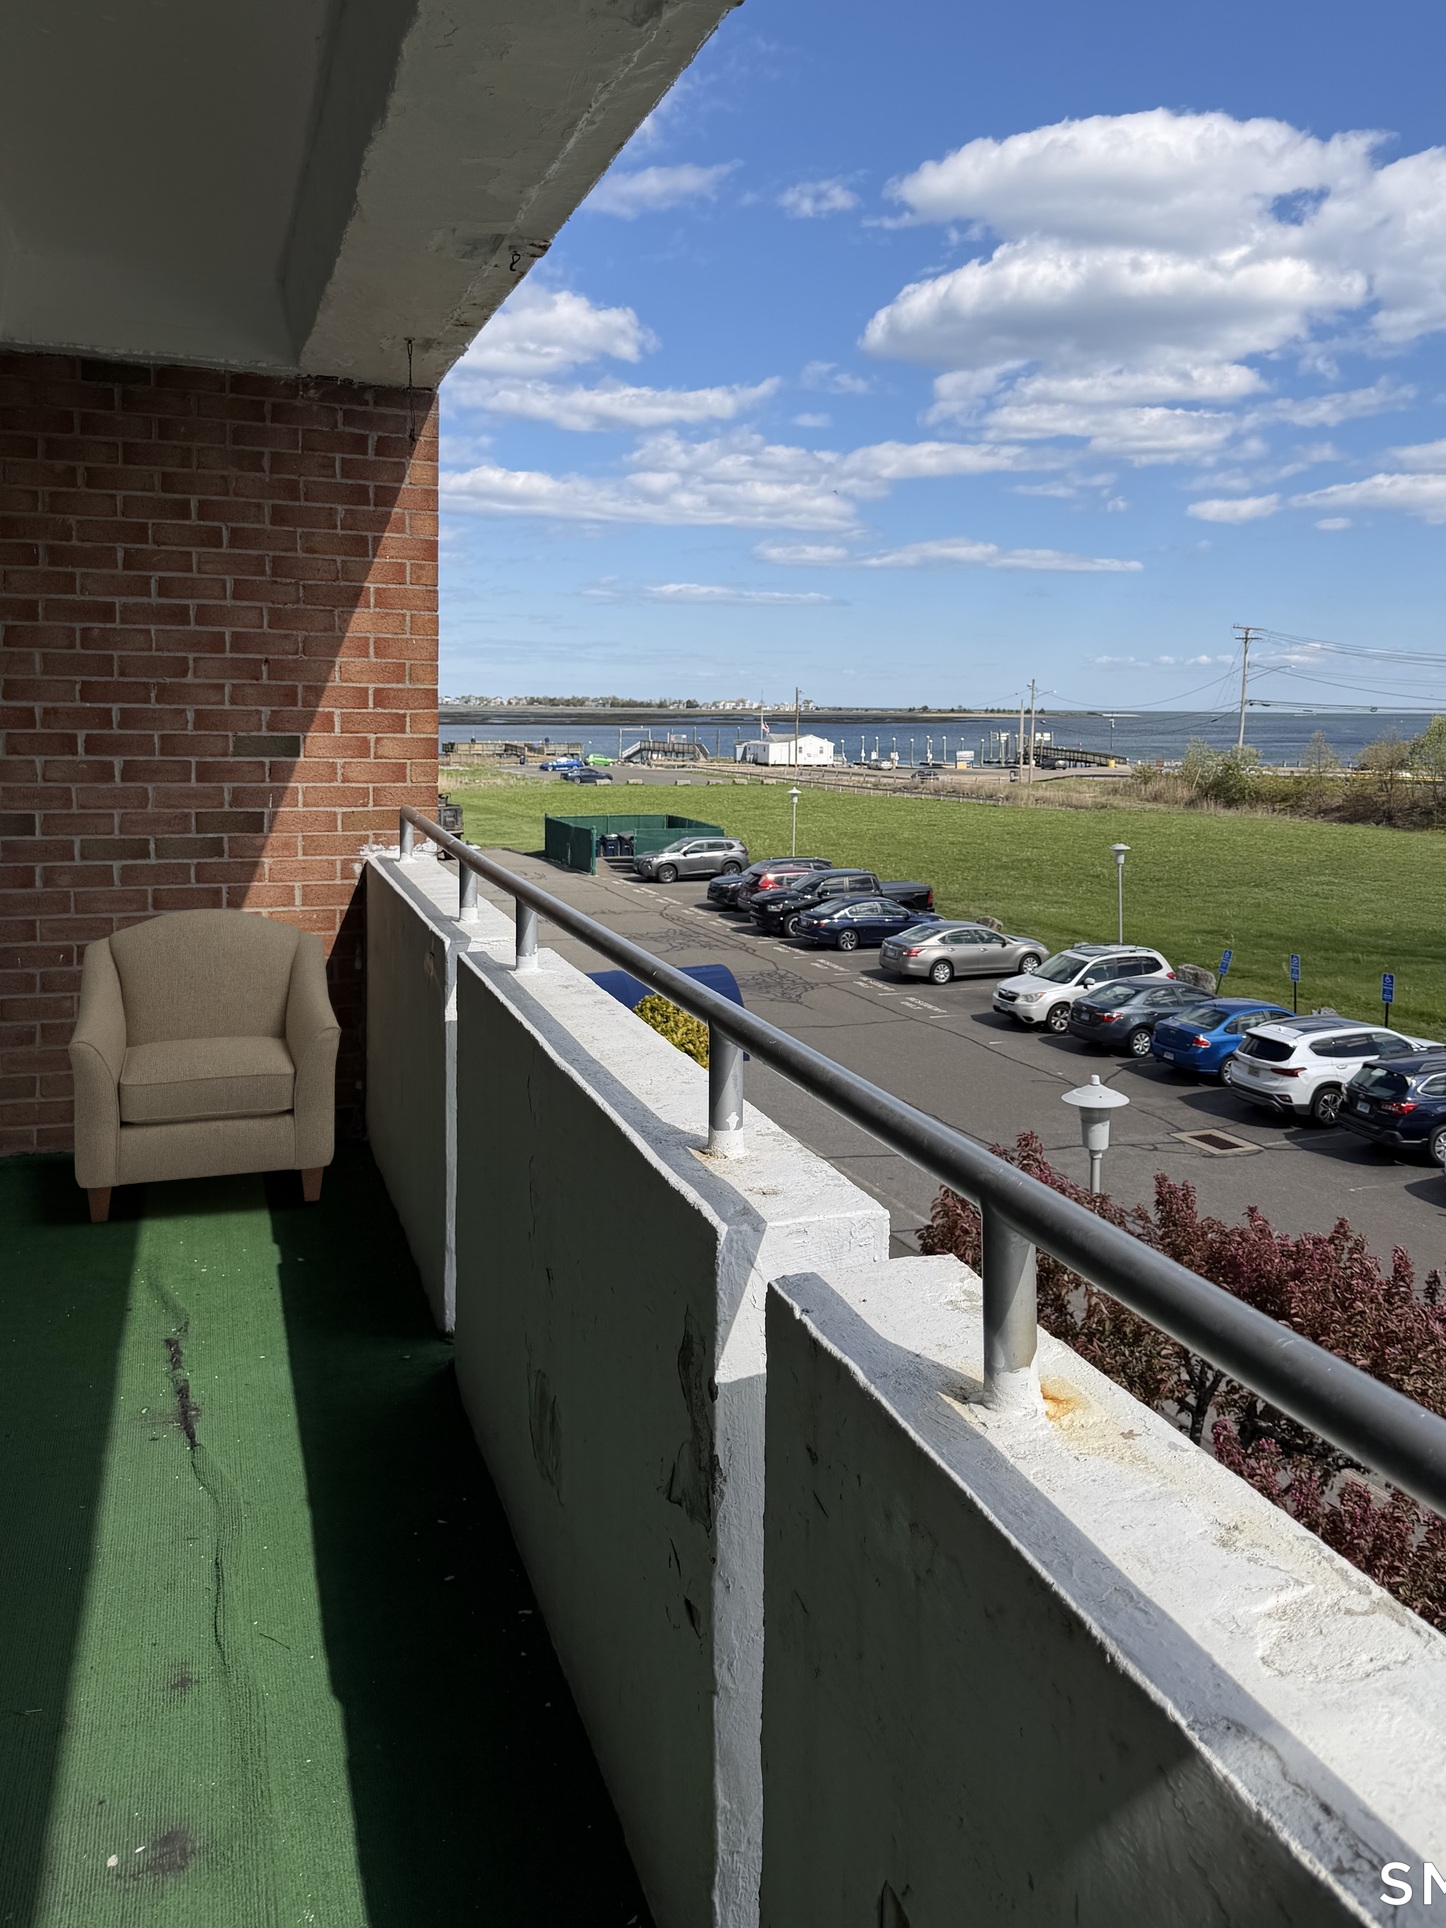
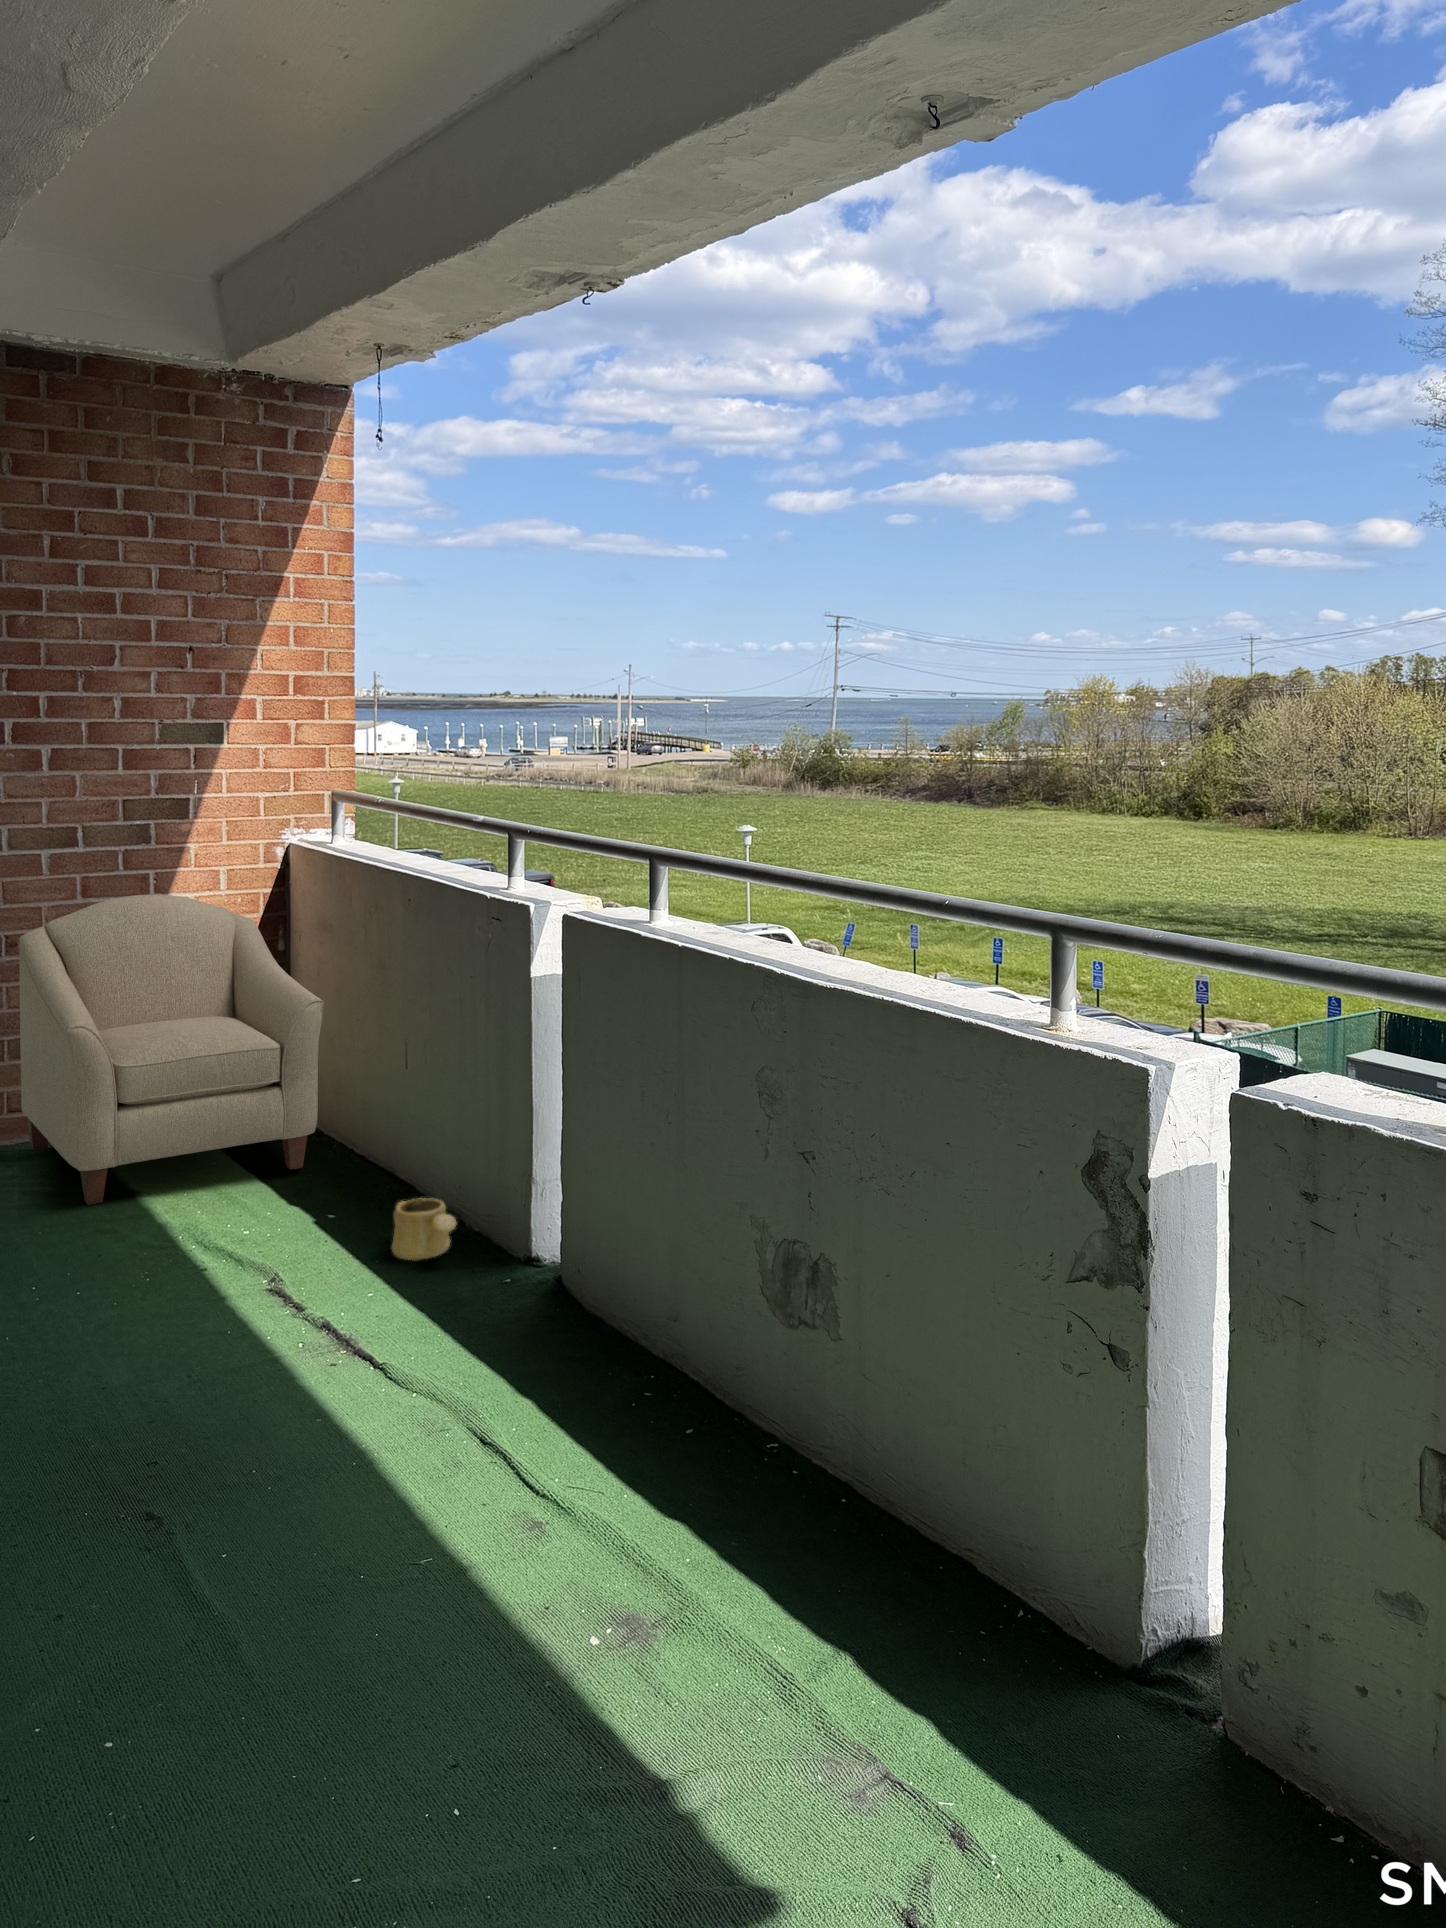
watering can: none [331,1249,395,1316] -> present [392,1198,456,1260]

